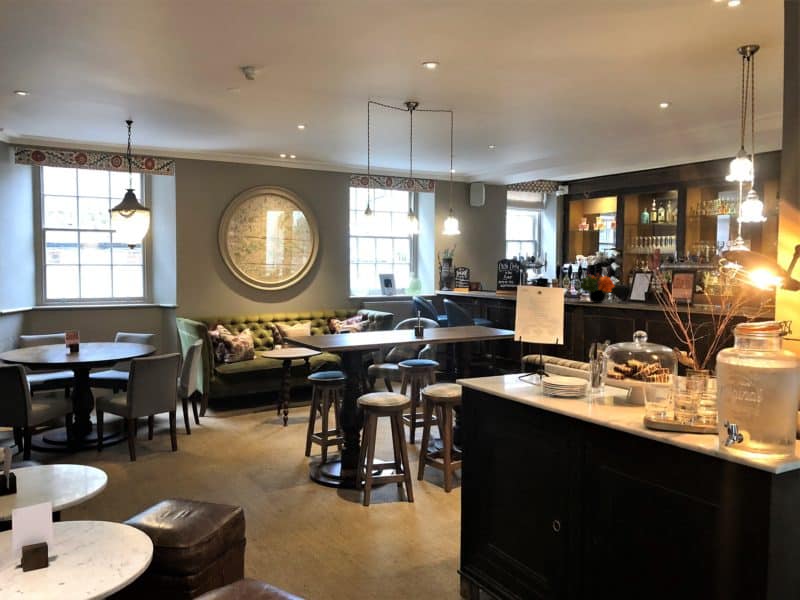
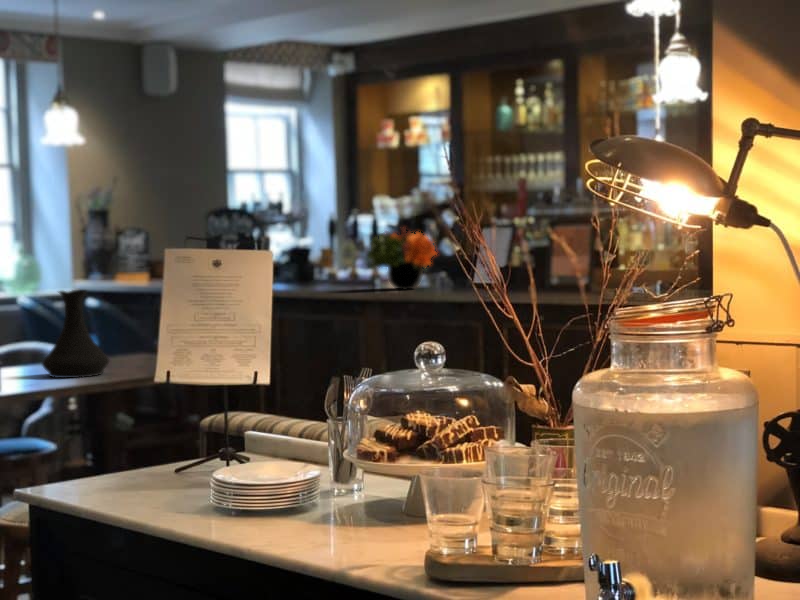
vase: none [433,297,462,335] -> present [42,290,109,378]

